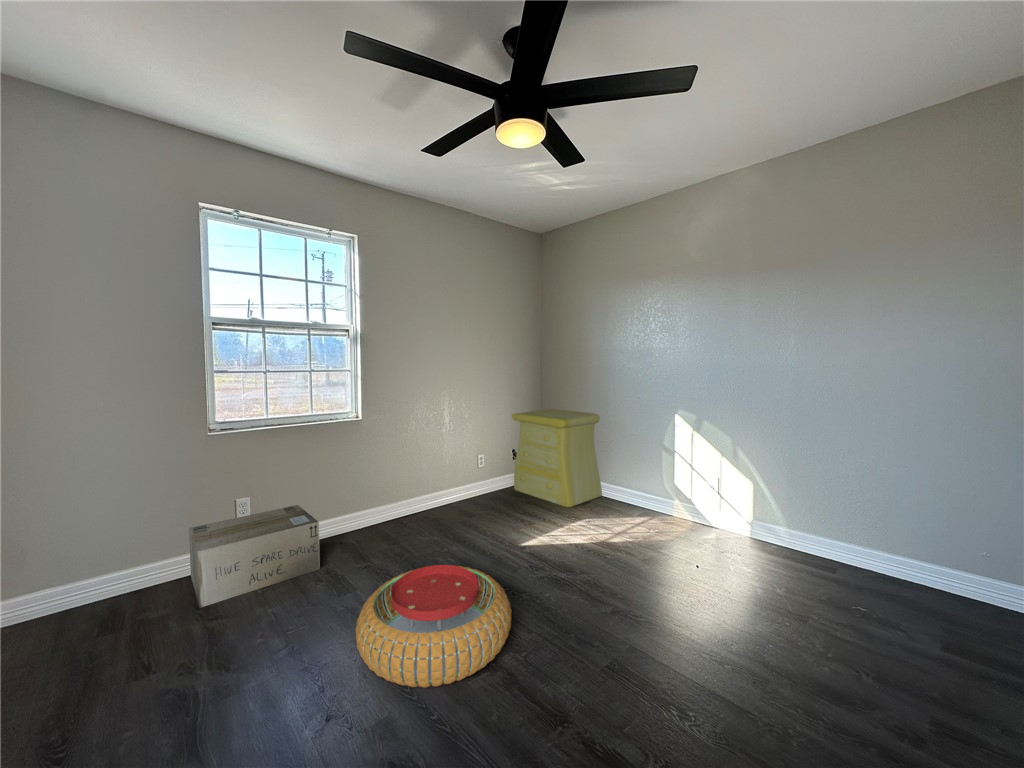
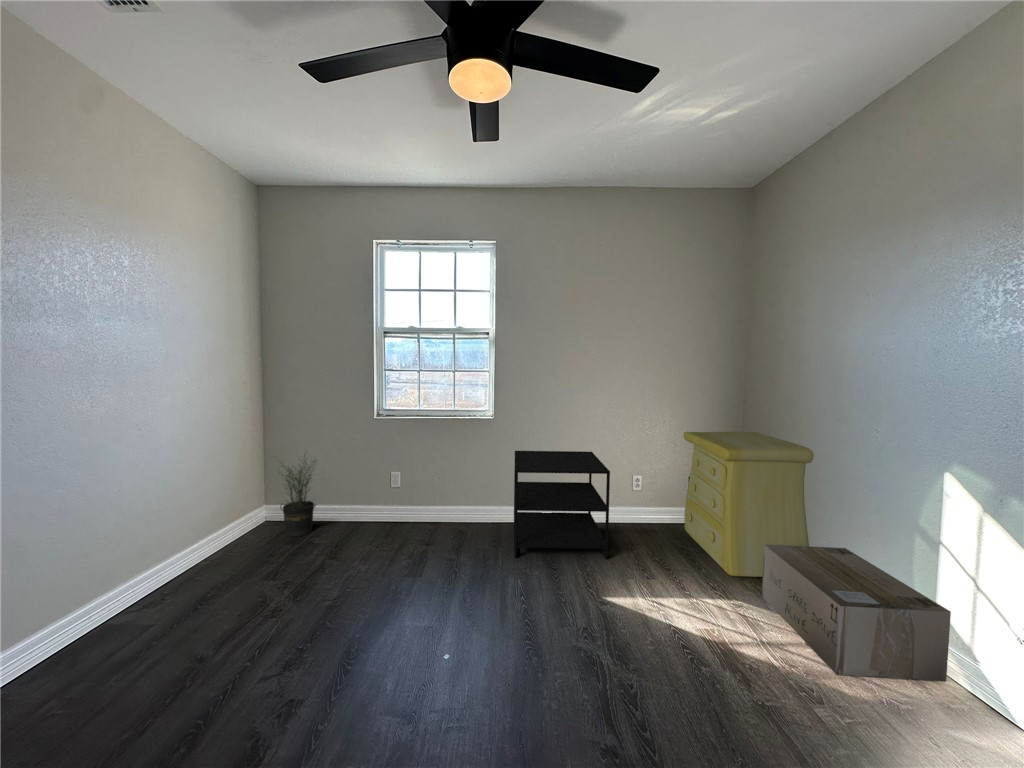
side table: none [384,440,493,546] -> present [514,451,610,559]
potted plant: none [32,496,147,632] -> present [280,459,317,536]
cardboard box: present [189,505,320,608] -> present [762,545,951,681]
pouf: present [356,565,511,688] -> none [324,572,486,702]

